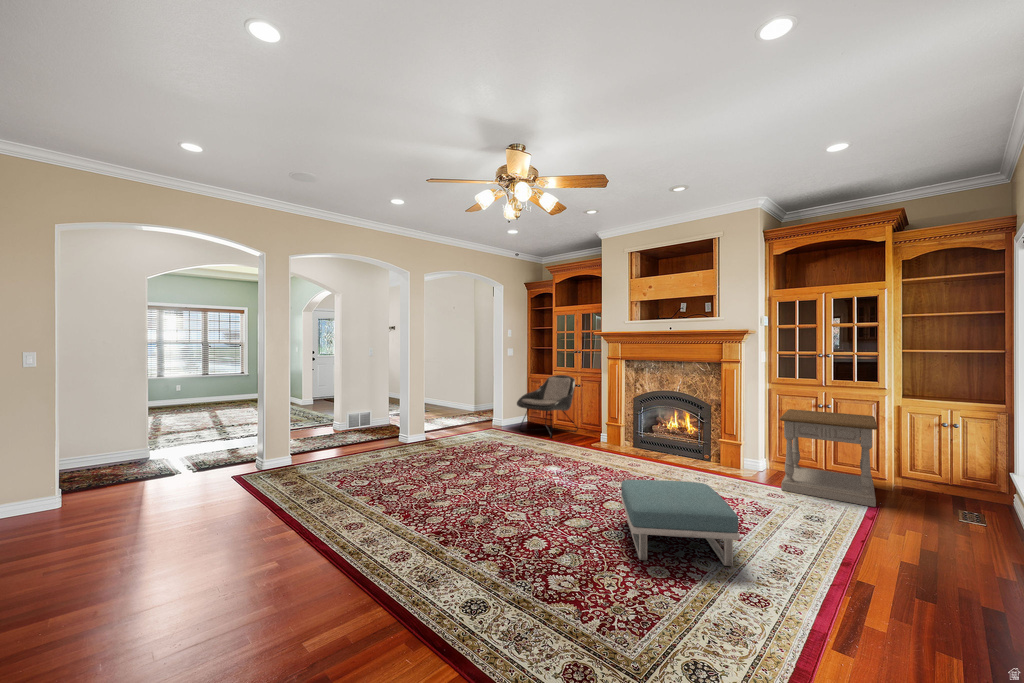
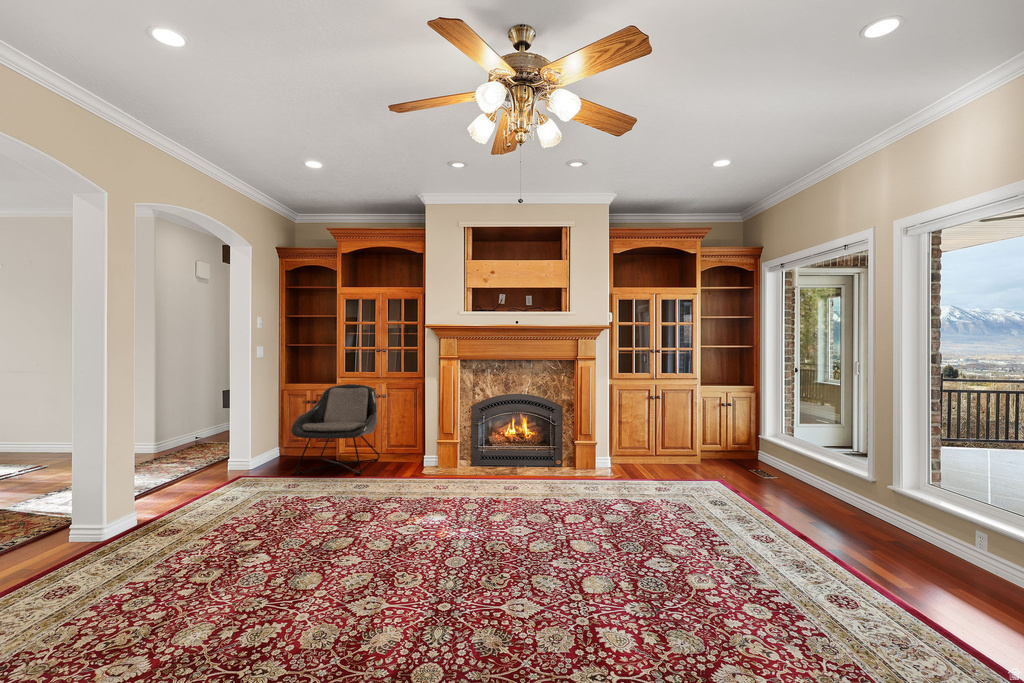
side table: present [780,409,878,507] -> none [630,402,723,481]
footstool: present [621,480,740,566] -> none [620,490,771,597]

